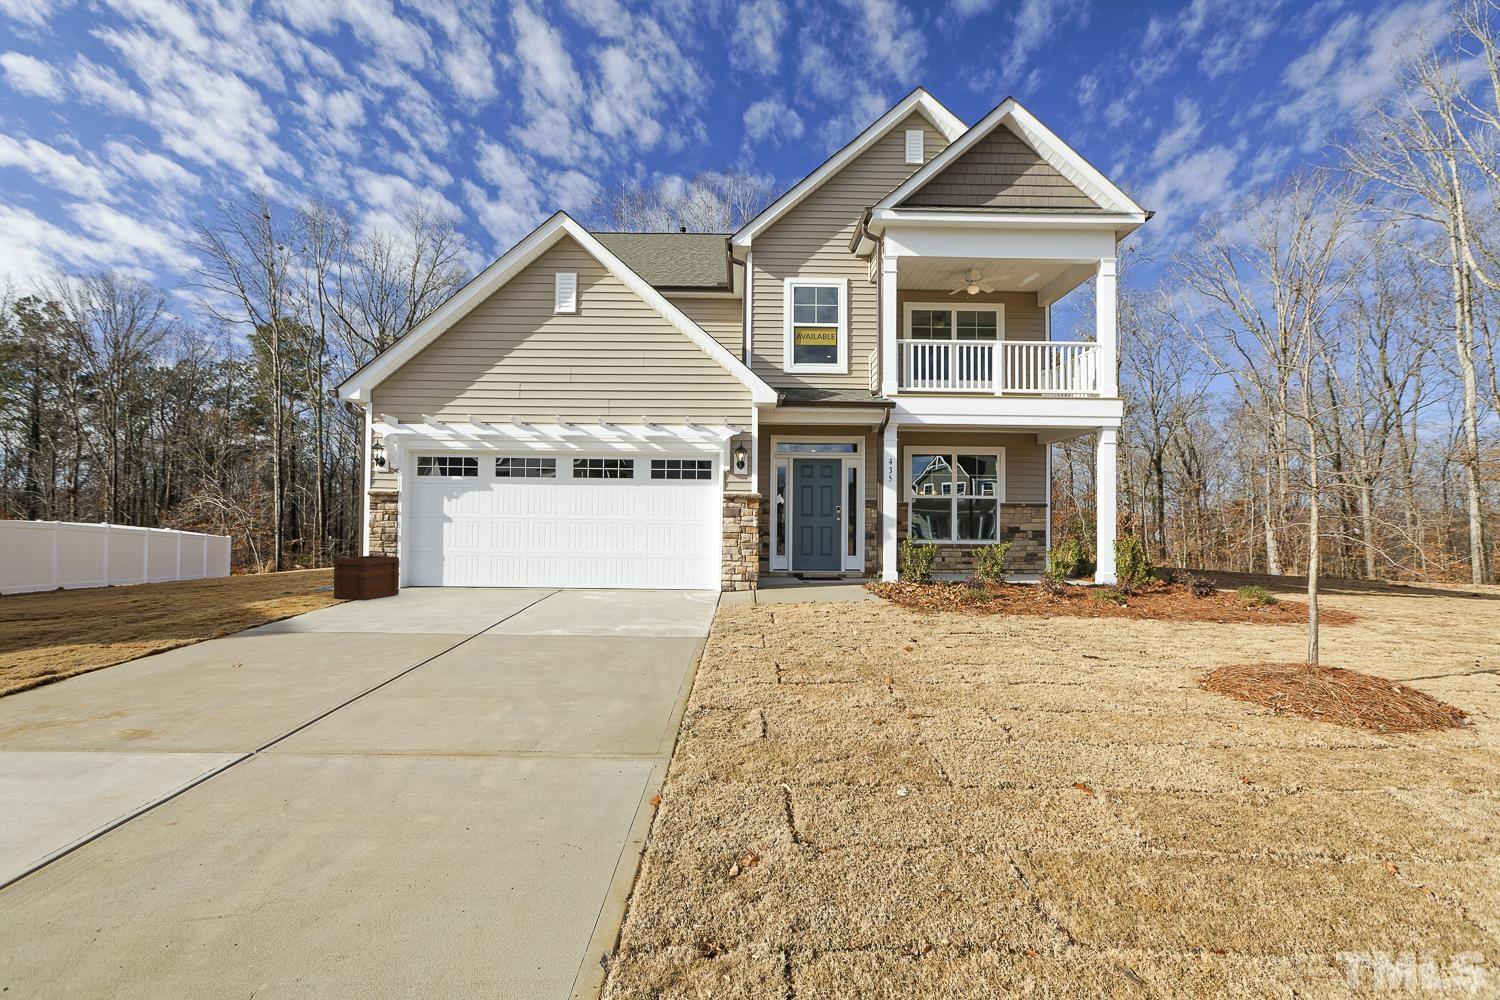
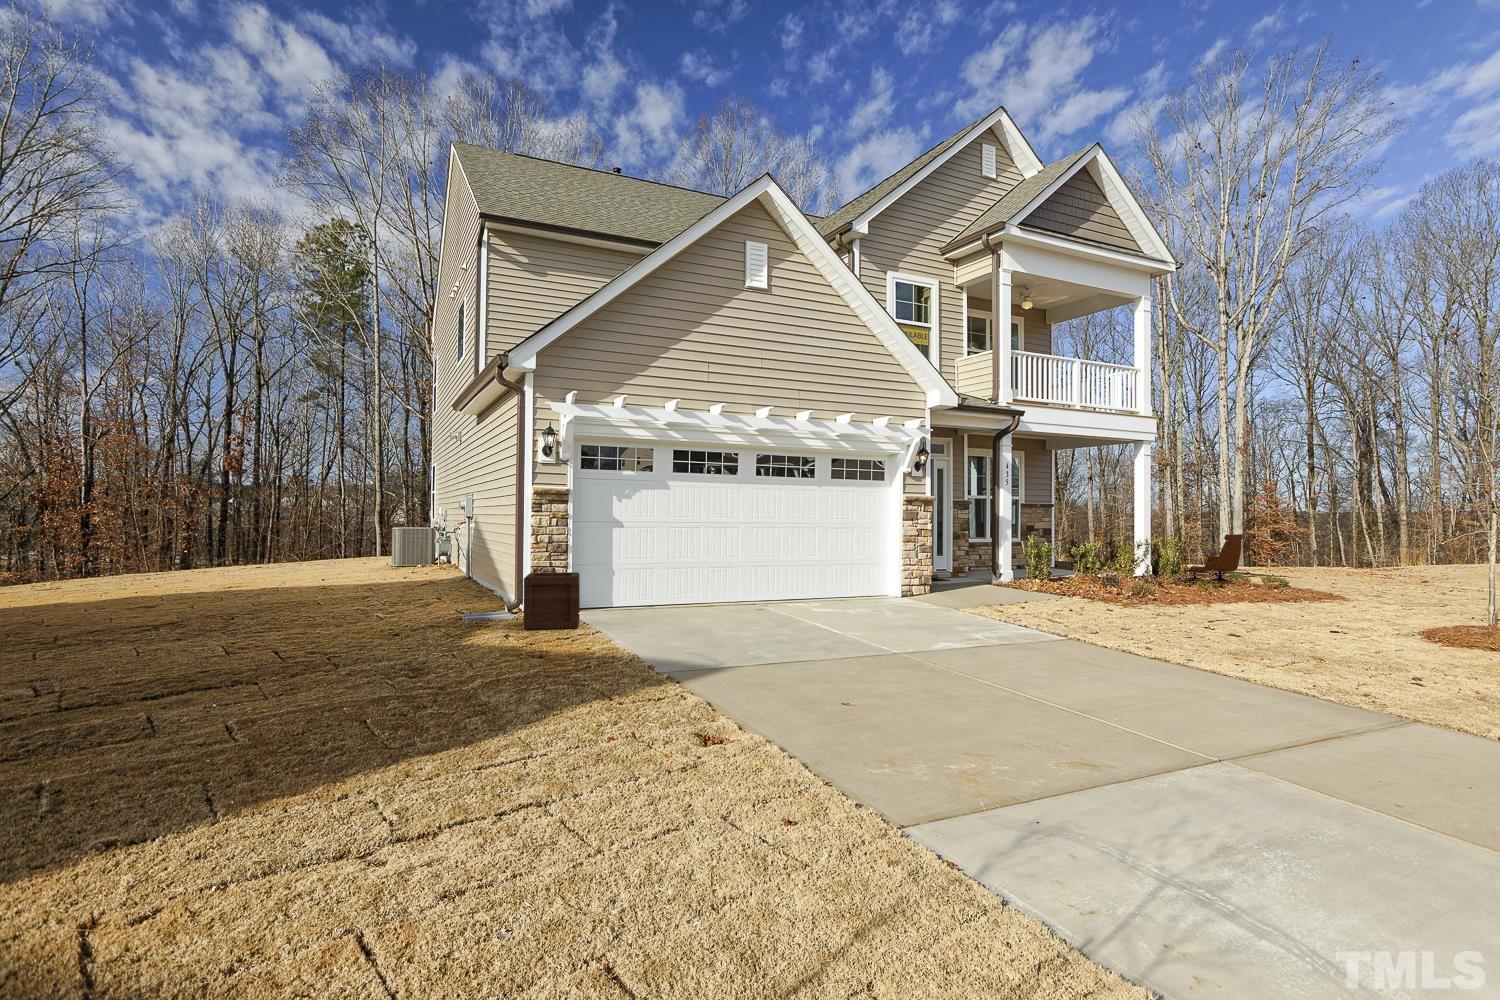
lounge chair: none [1154,540,1212,604] -> present [1183,534,1243,584]

